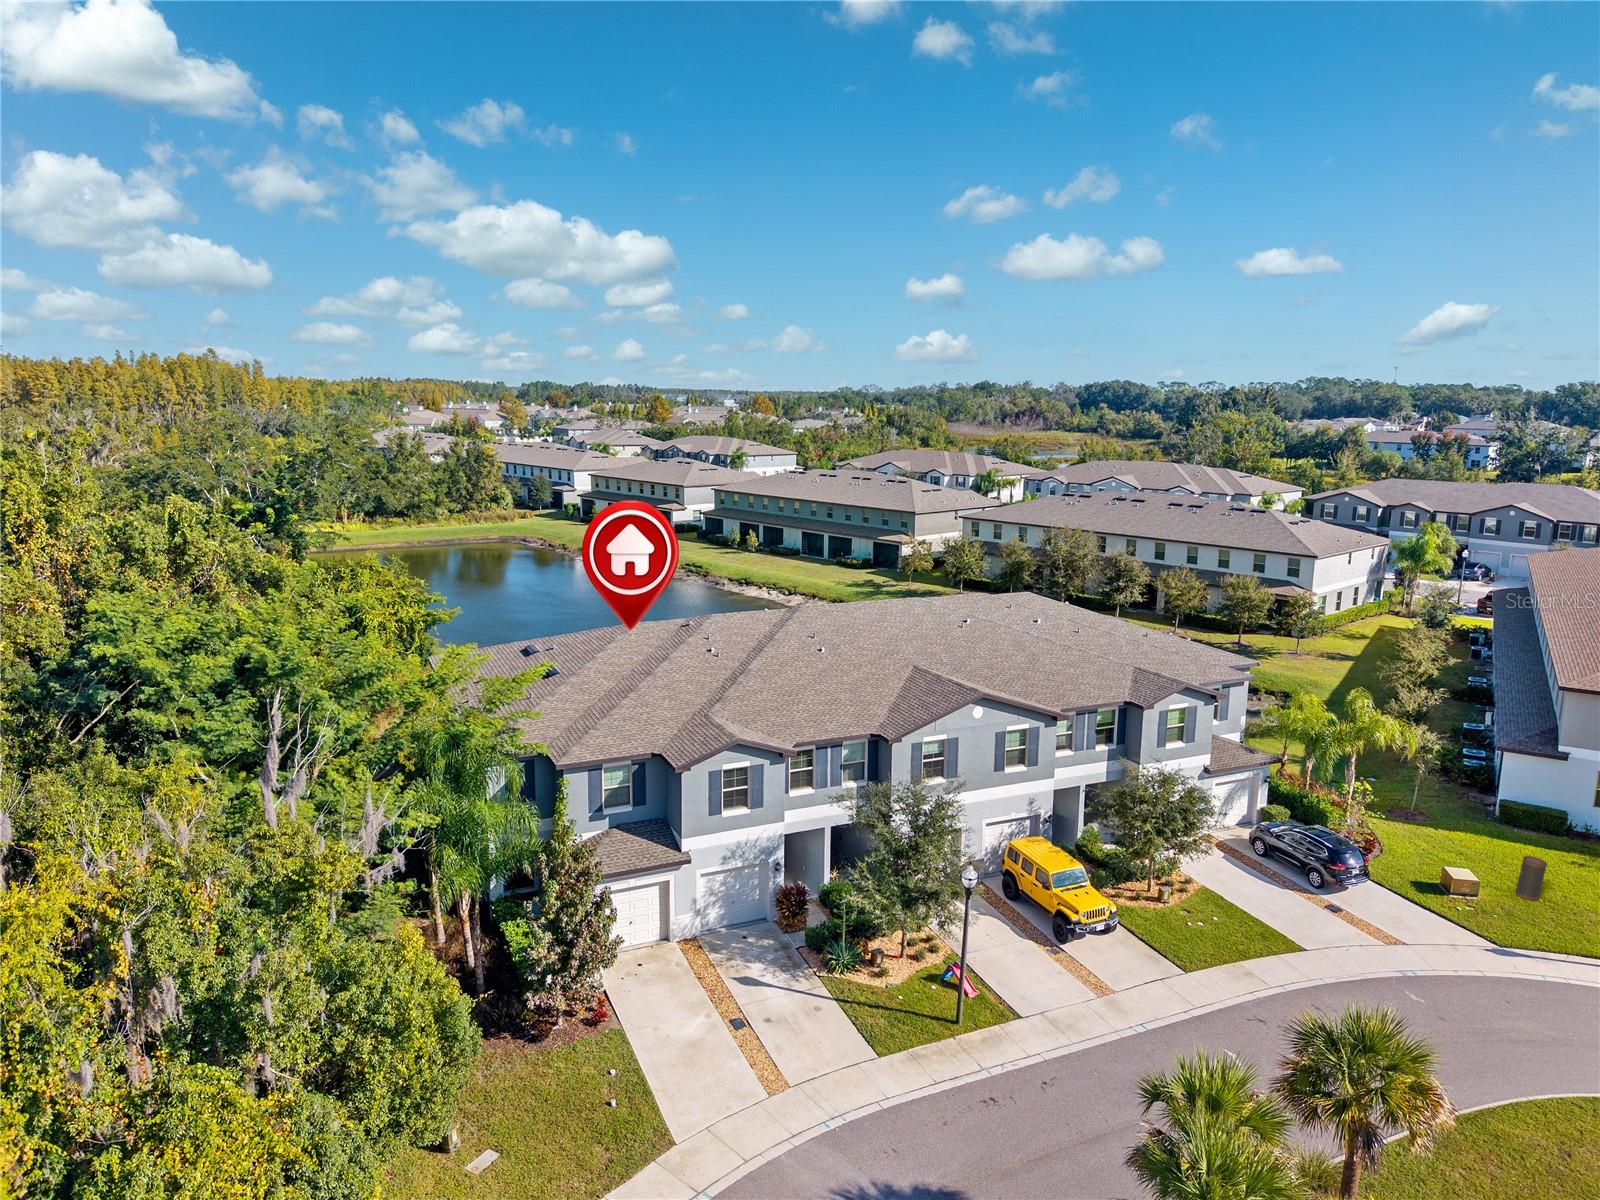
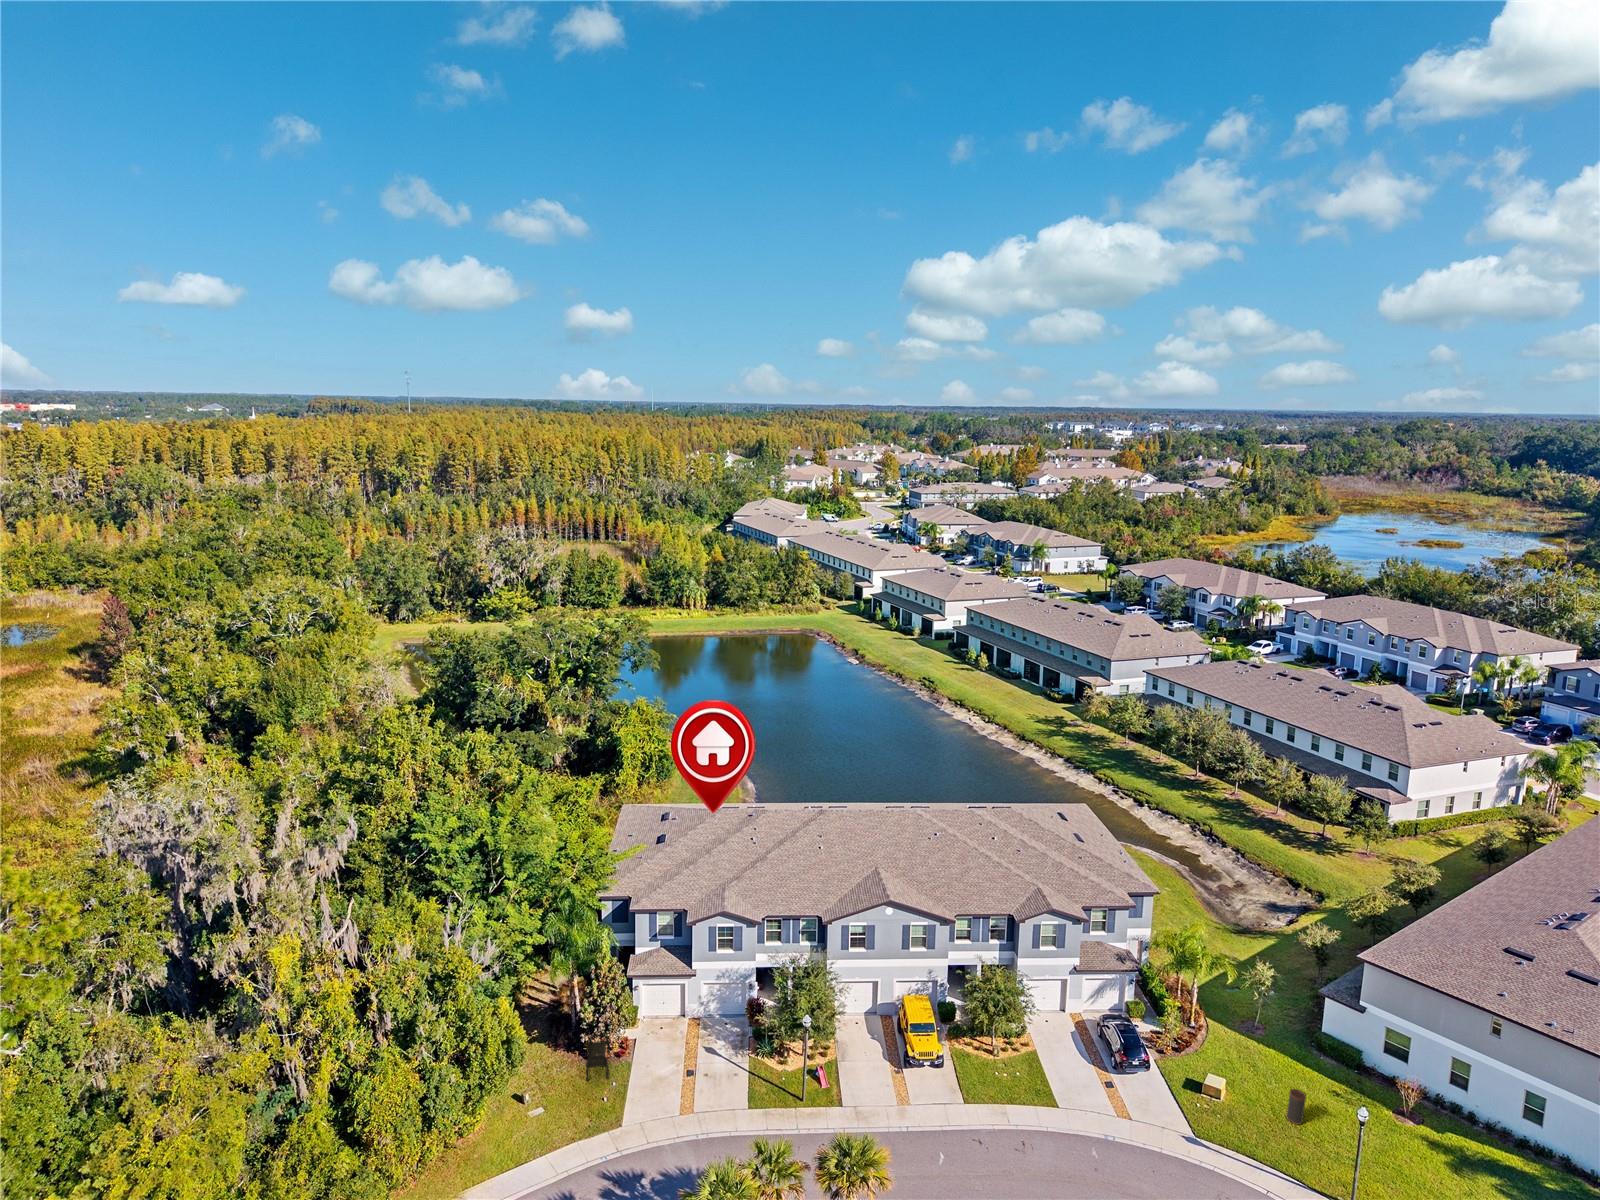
bench: none [529,989,593,1082] -> present [586,1034,610,1081]

